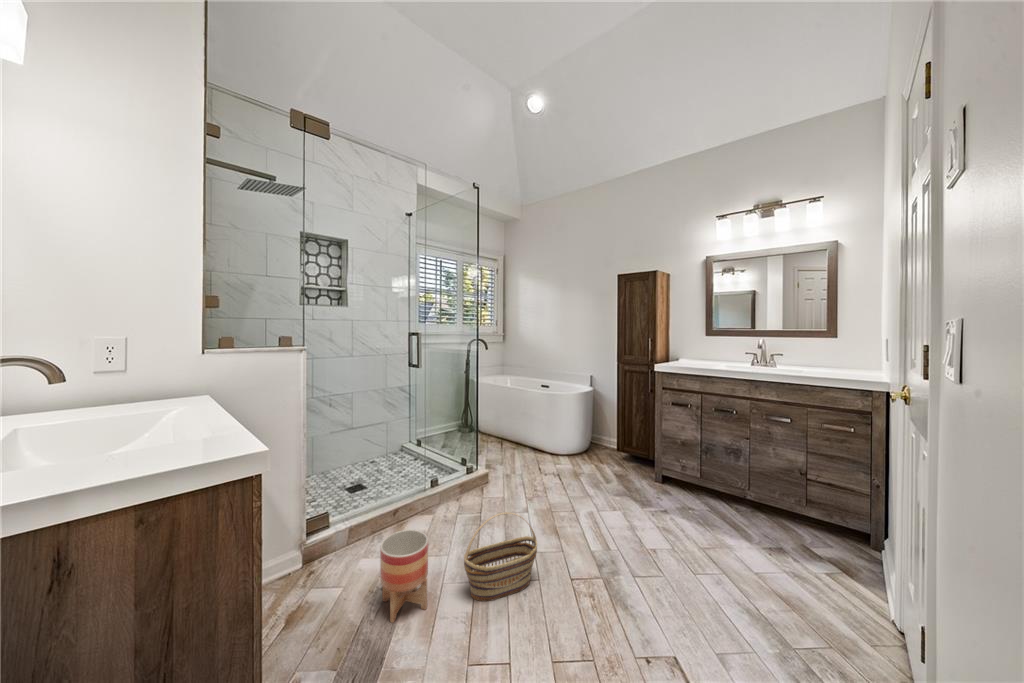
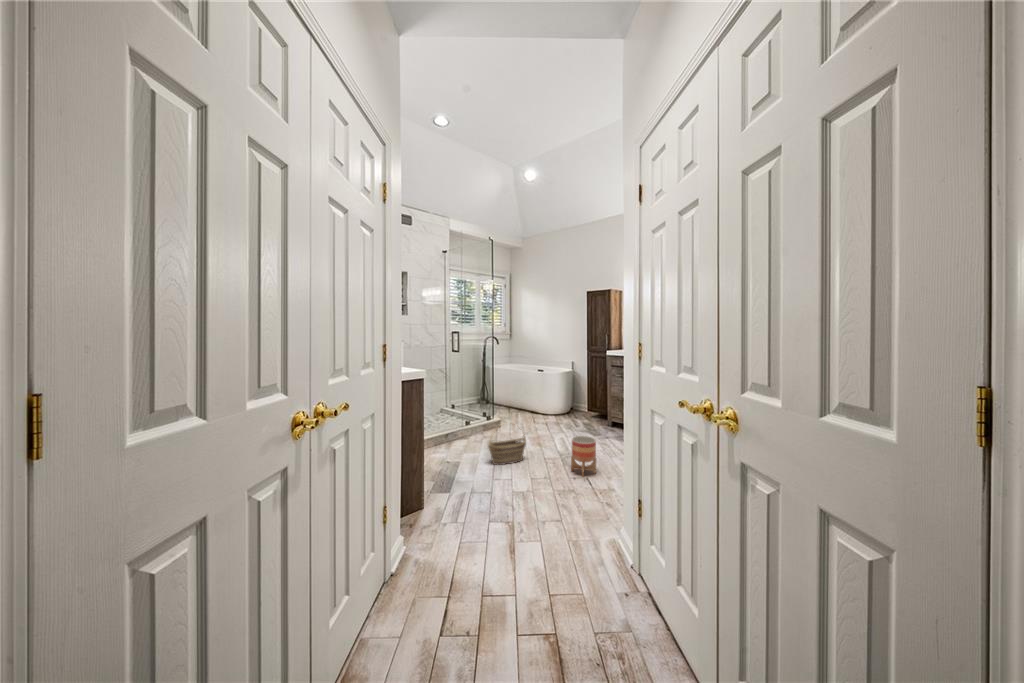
planter: present [380,530,428,623] -> present [571,436,596,477]

